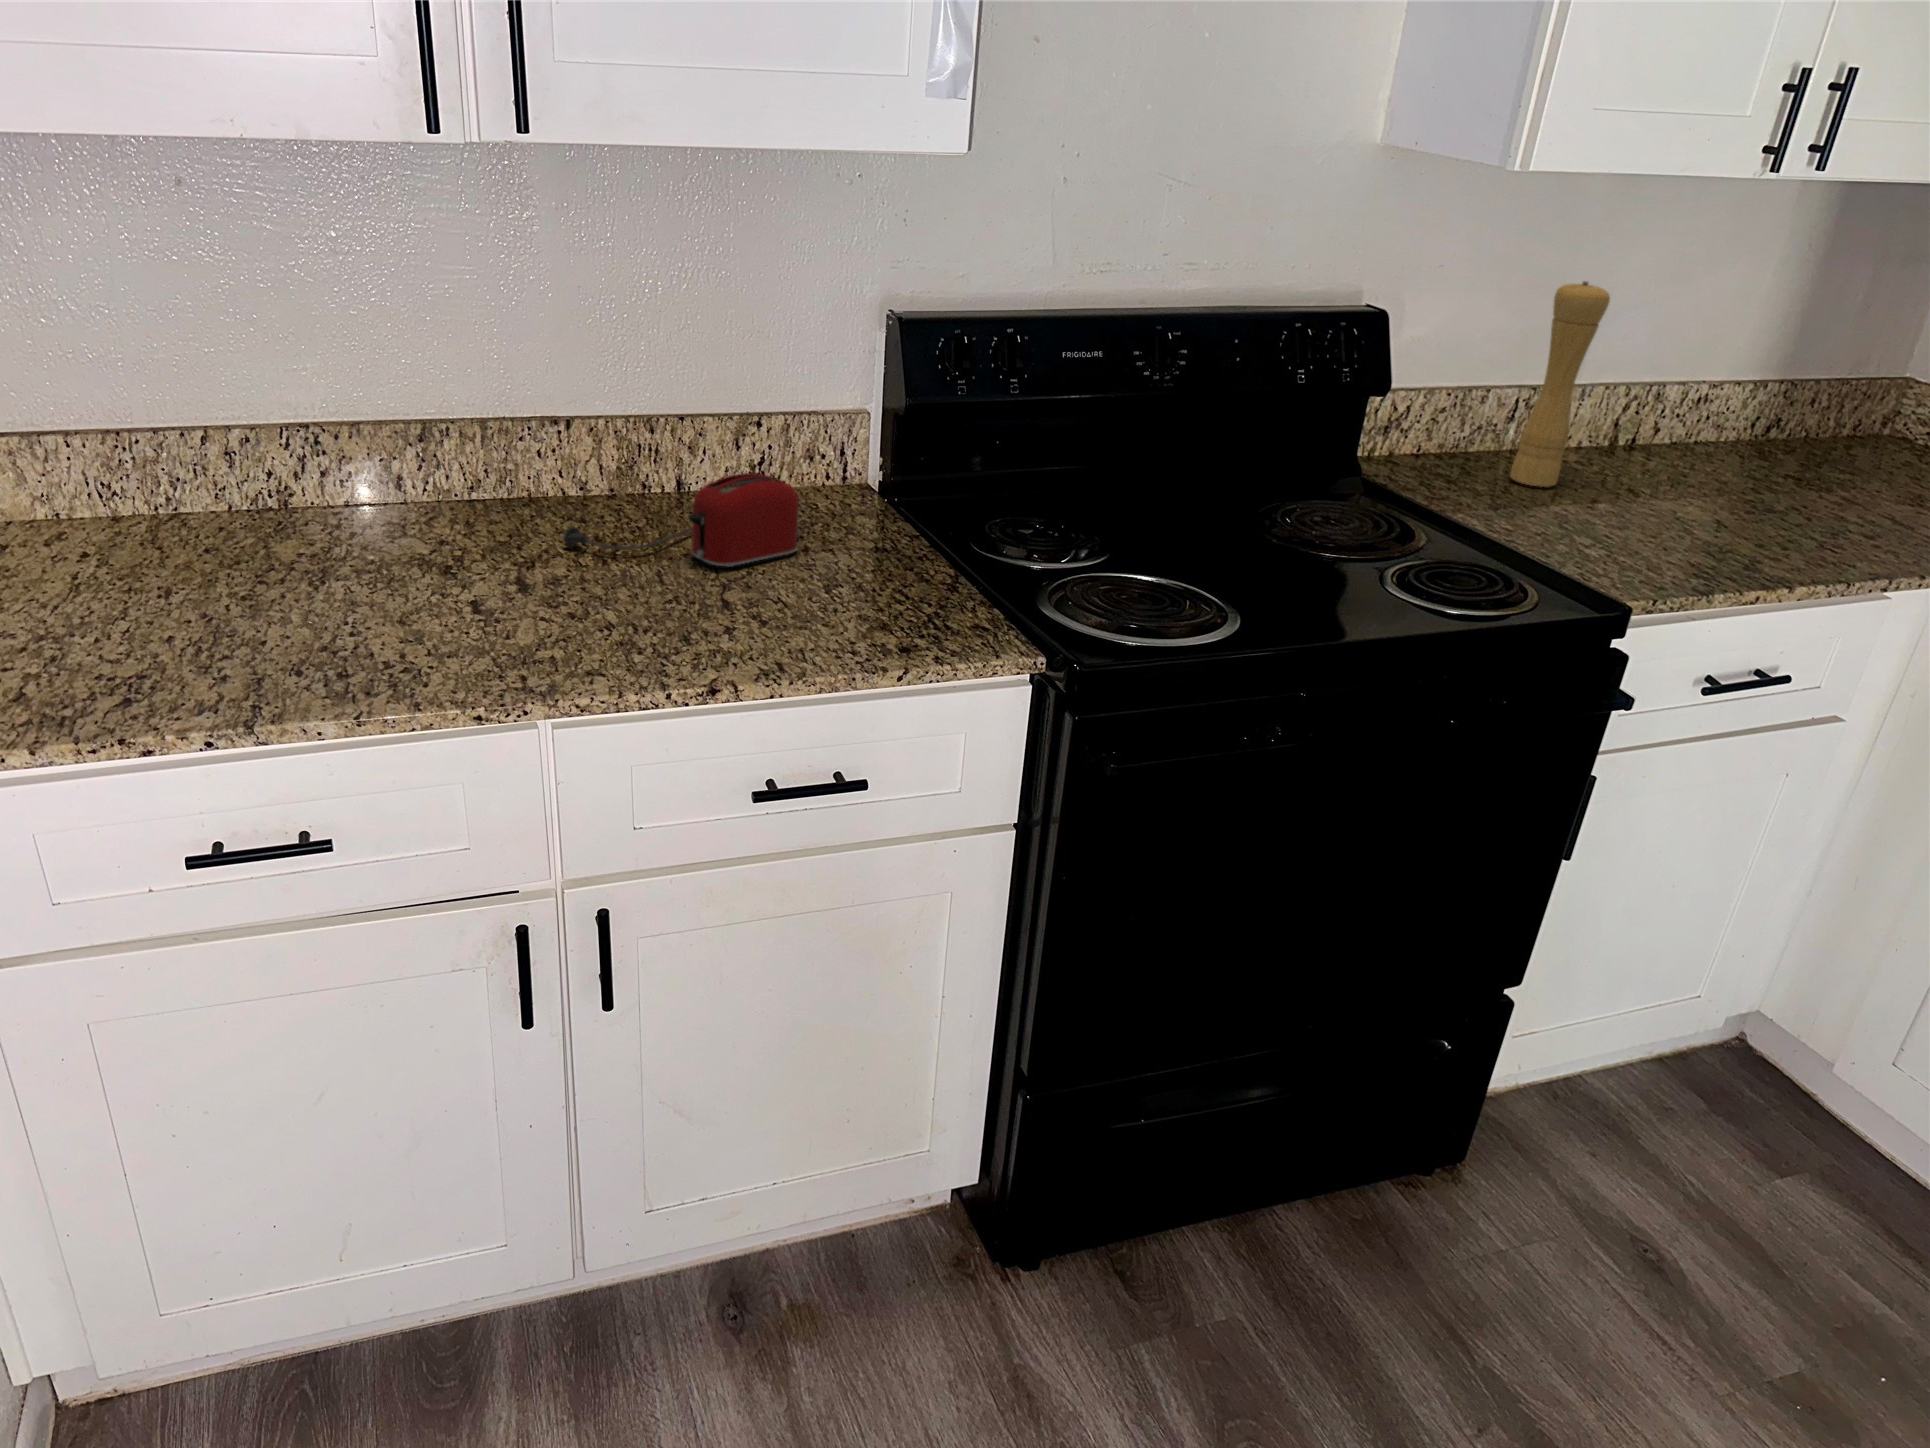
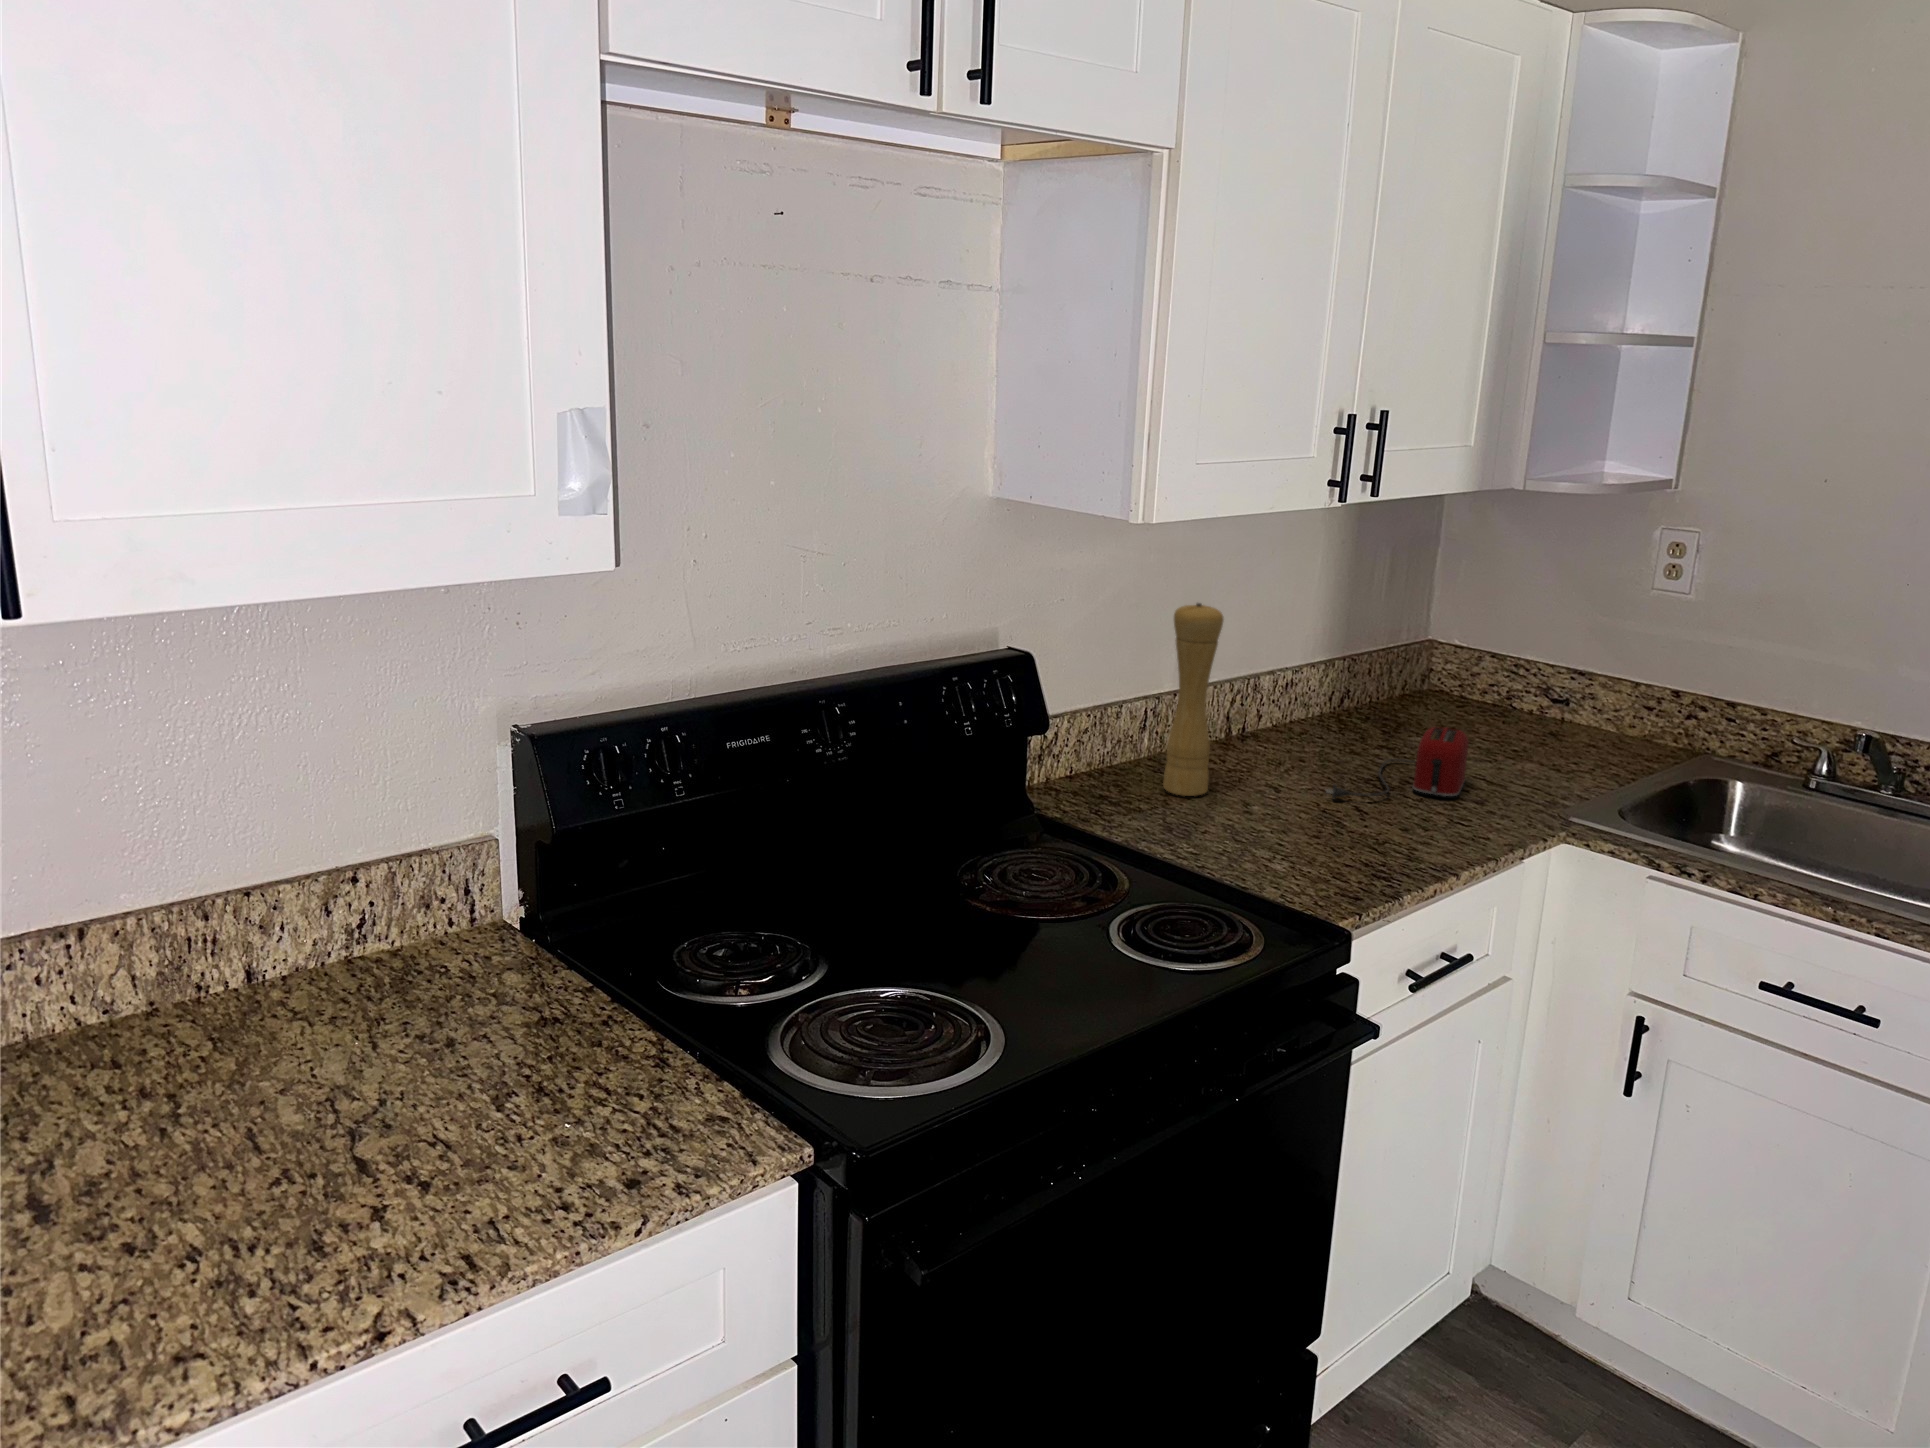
toaster: present [561,473,799,567] -> present [1326,727,1469,799]

